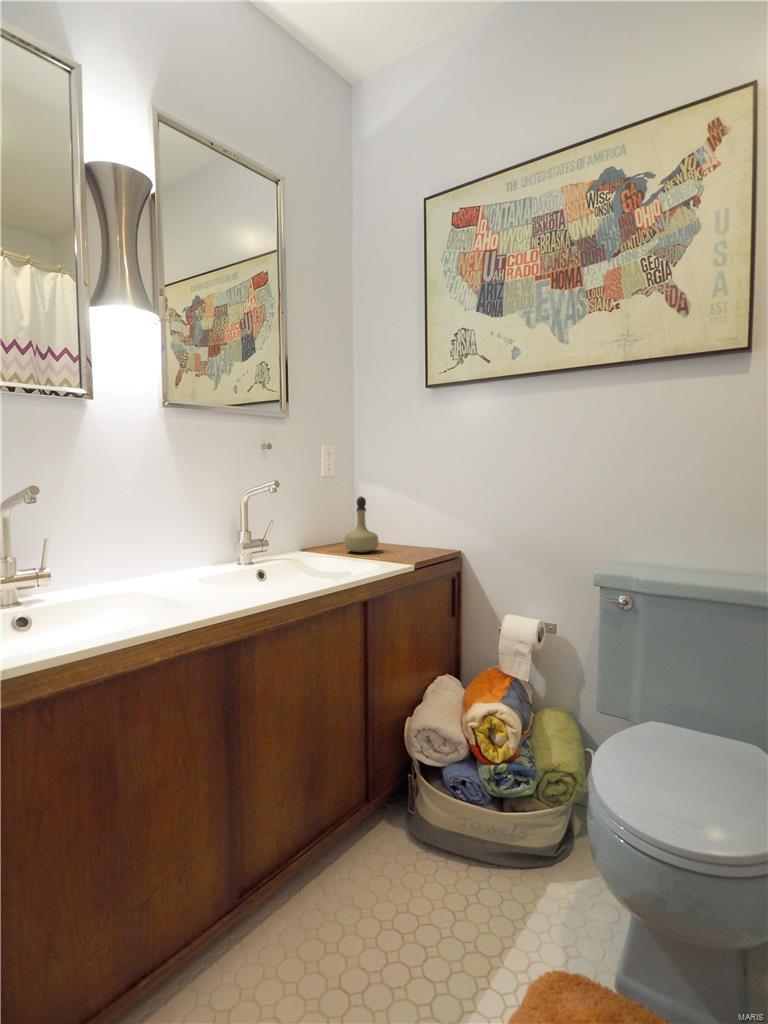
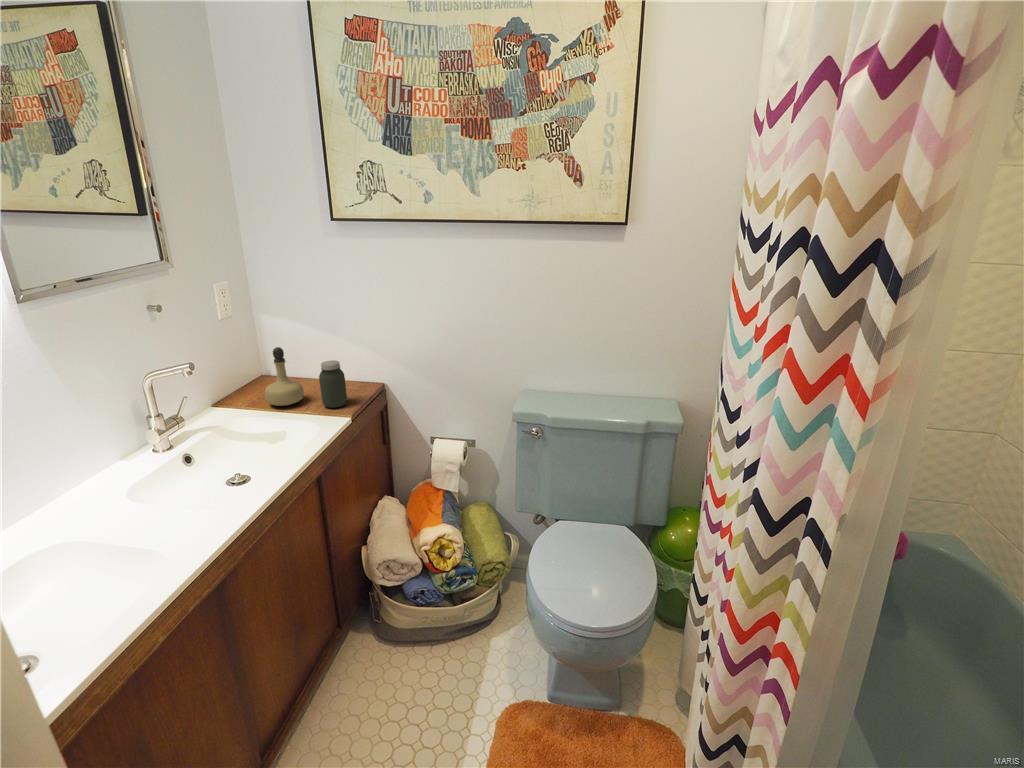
jar: none [392,511,415,557] -> present [319,360,347,408]

